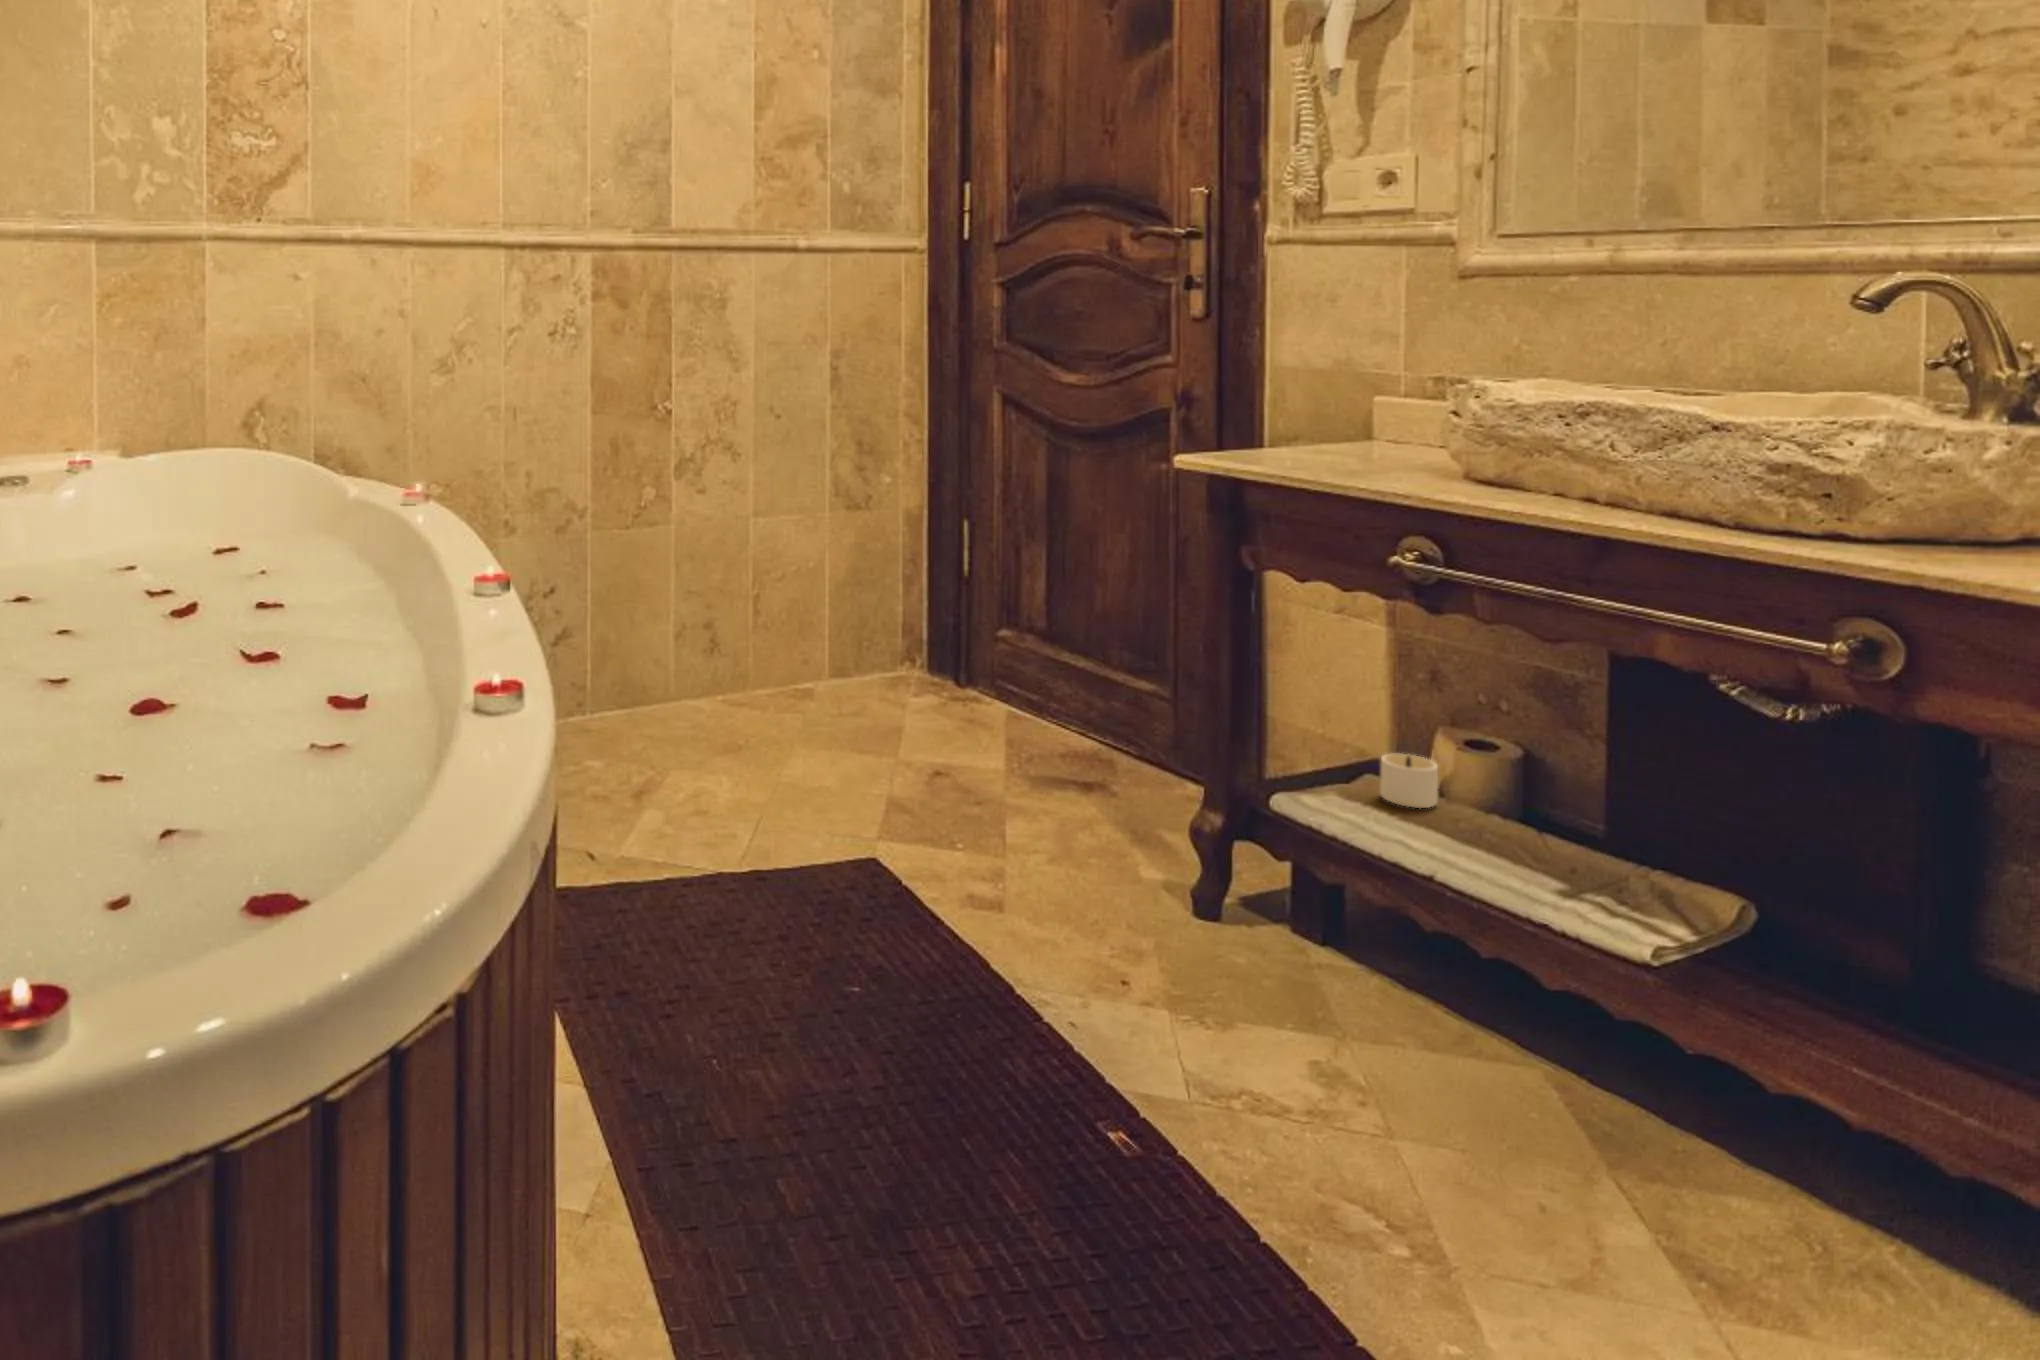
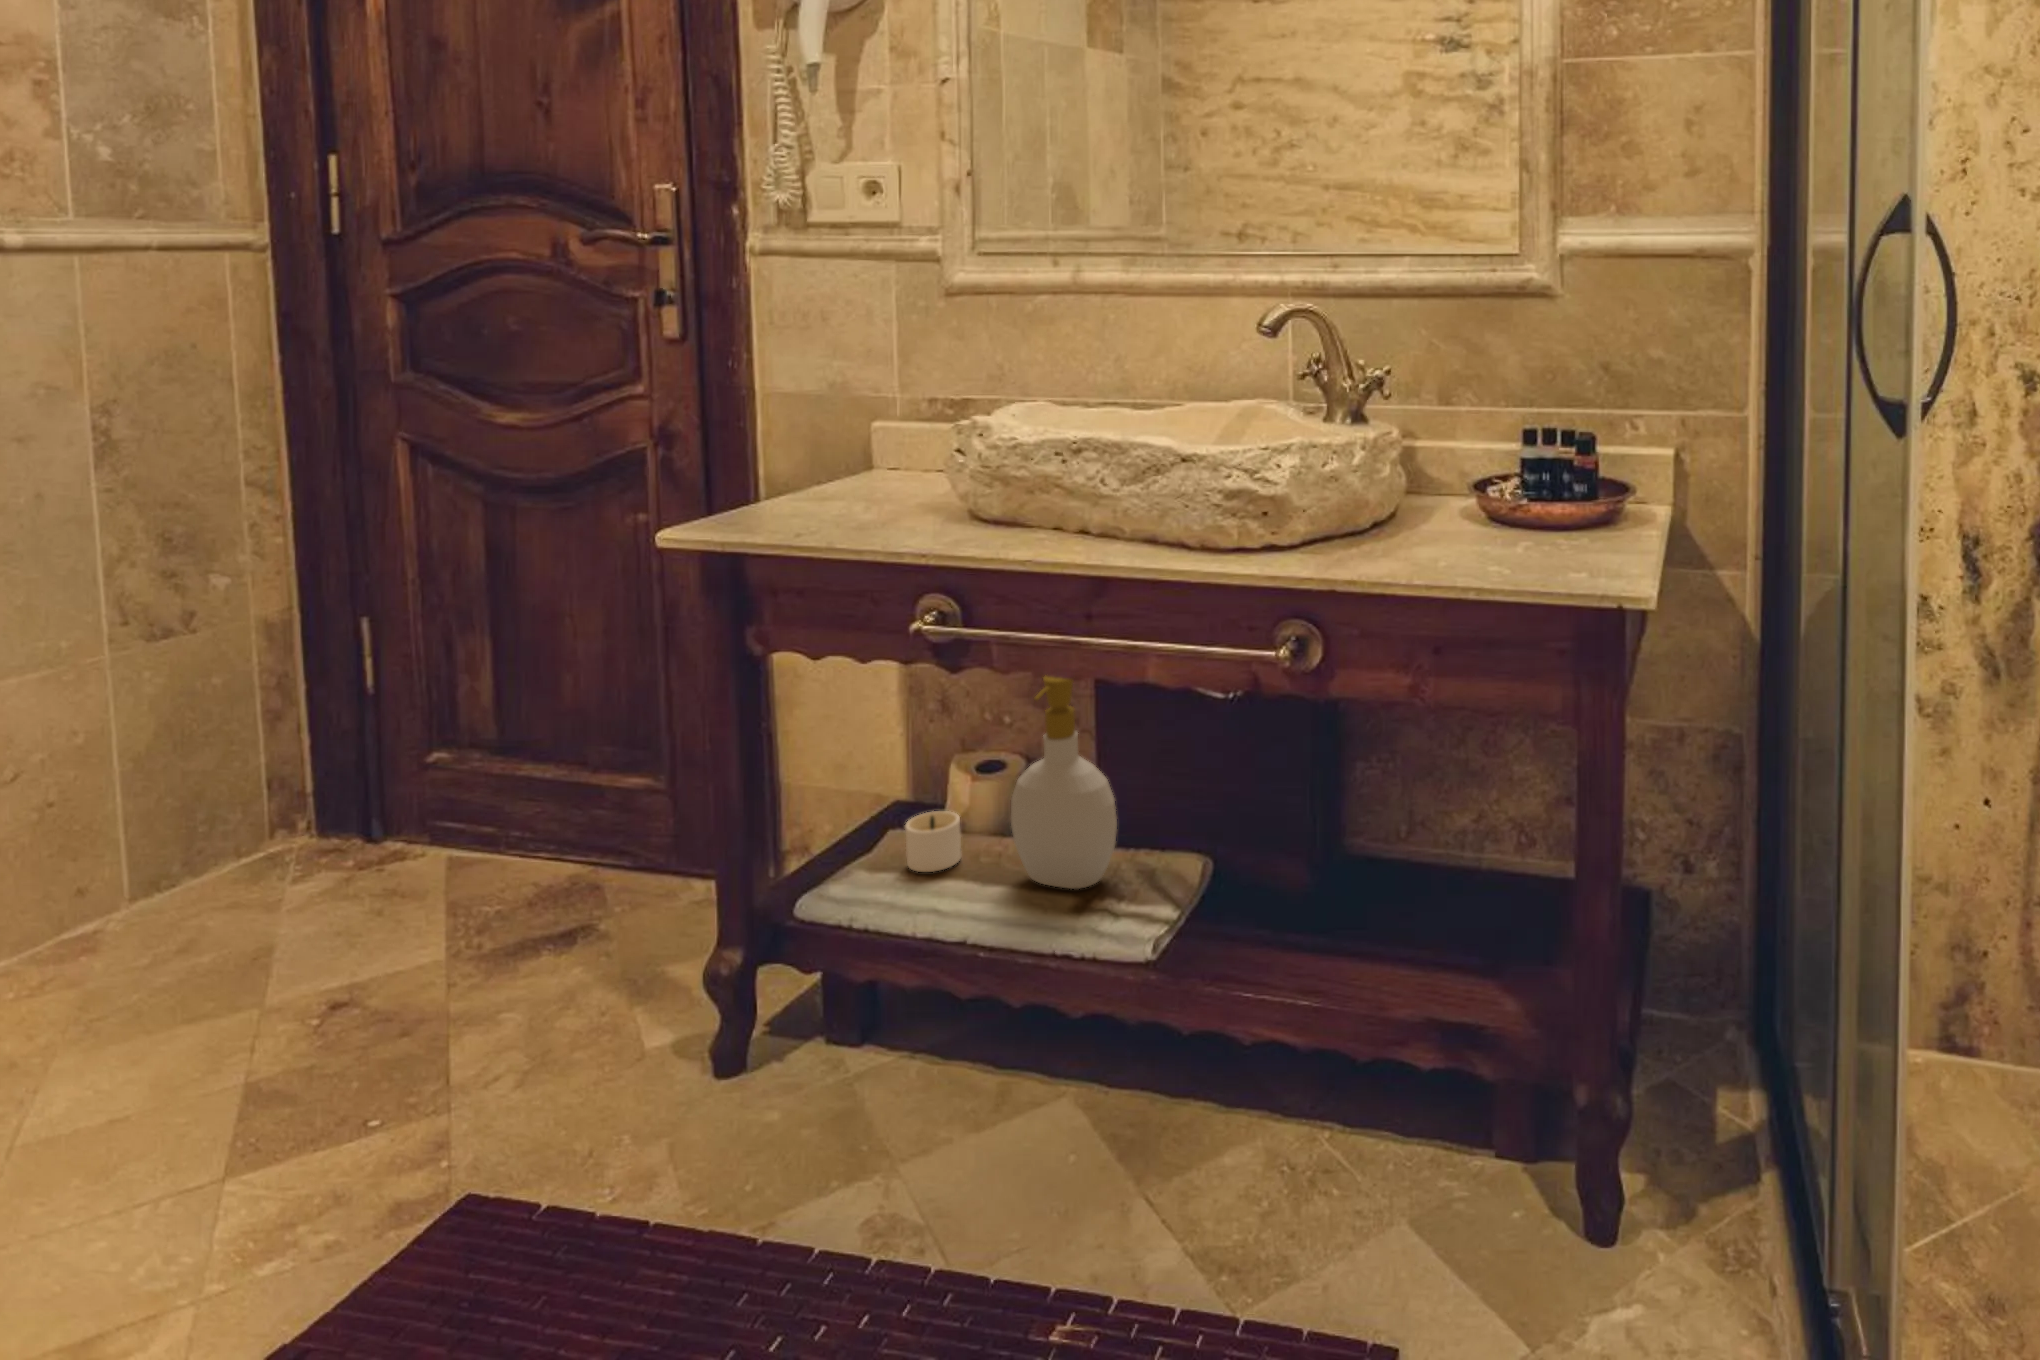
soap bottle: none [1491,642,1617,864] -> present [1010,676,1117,889]

